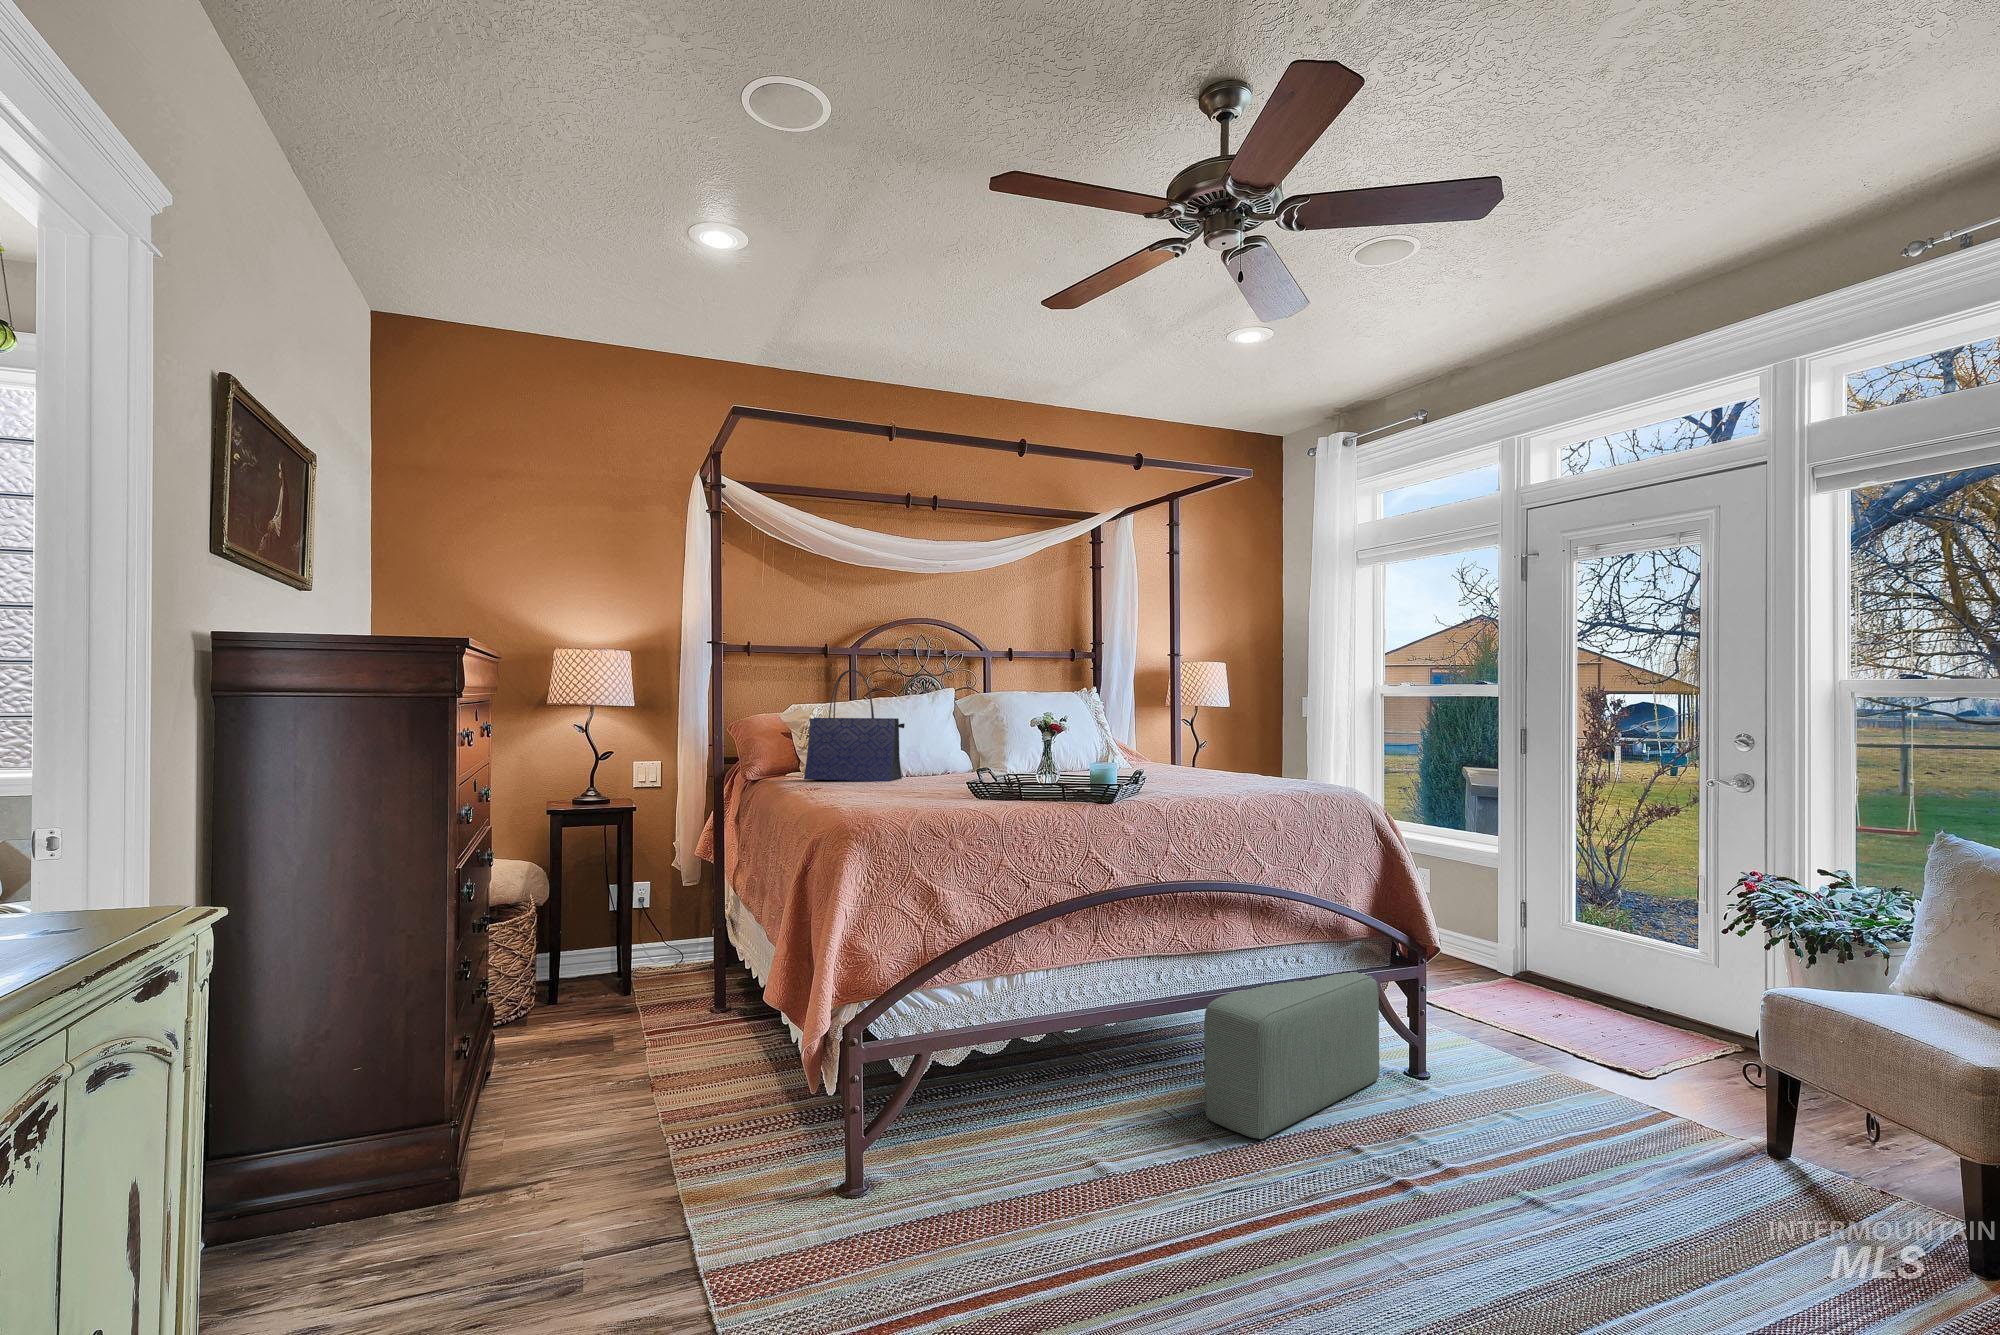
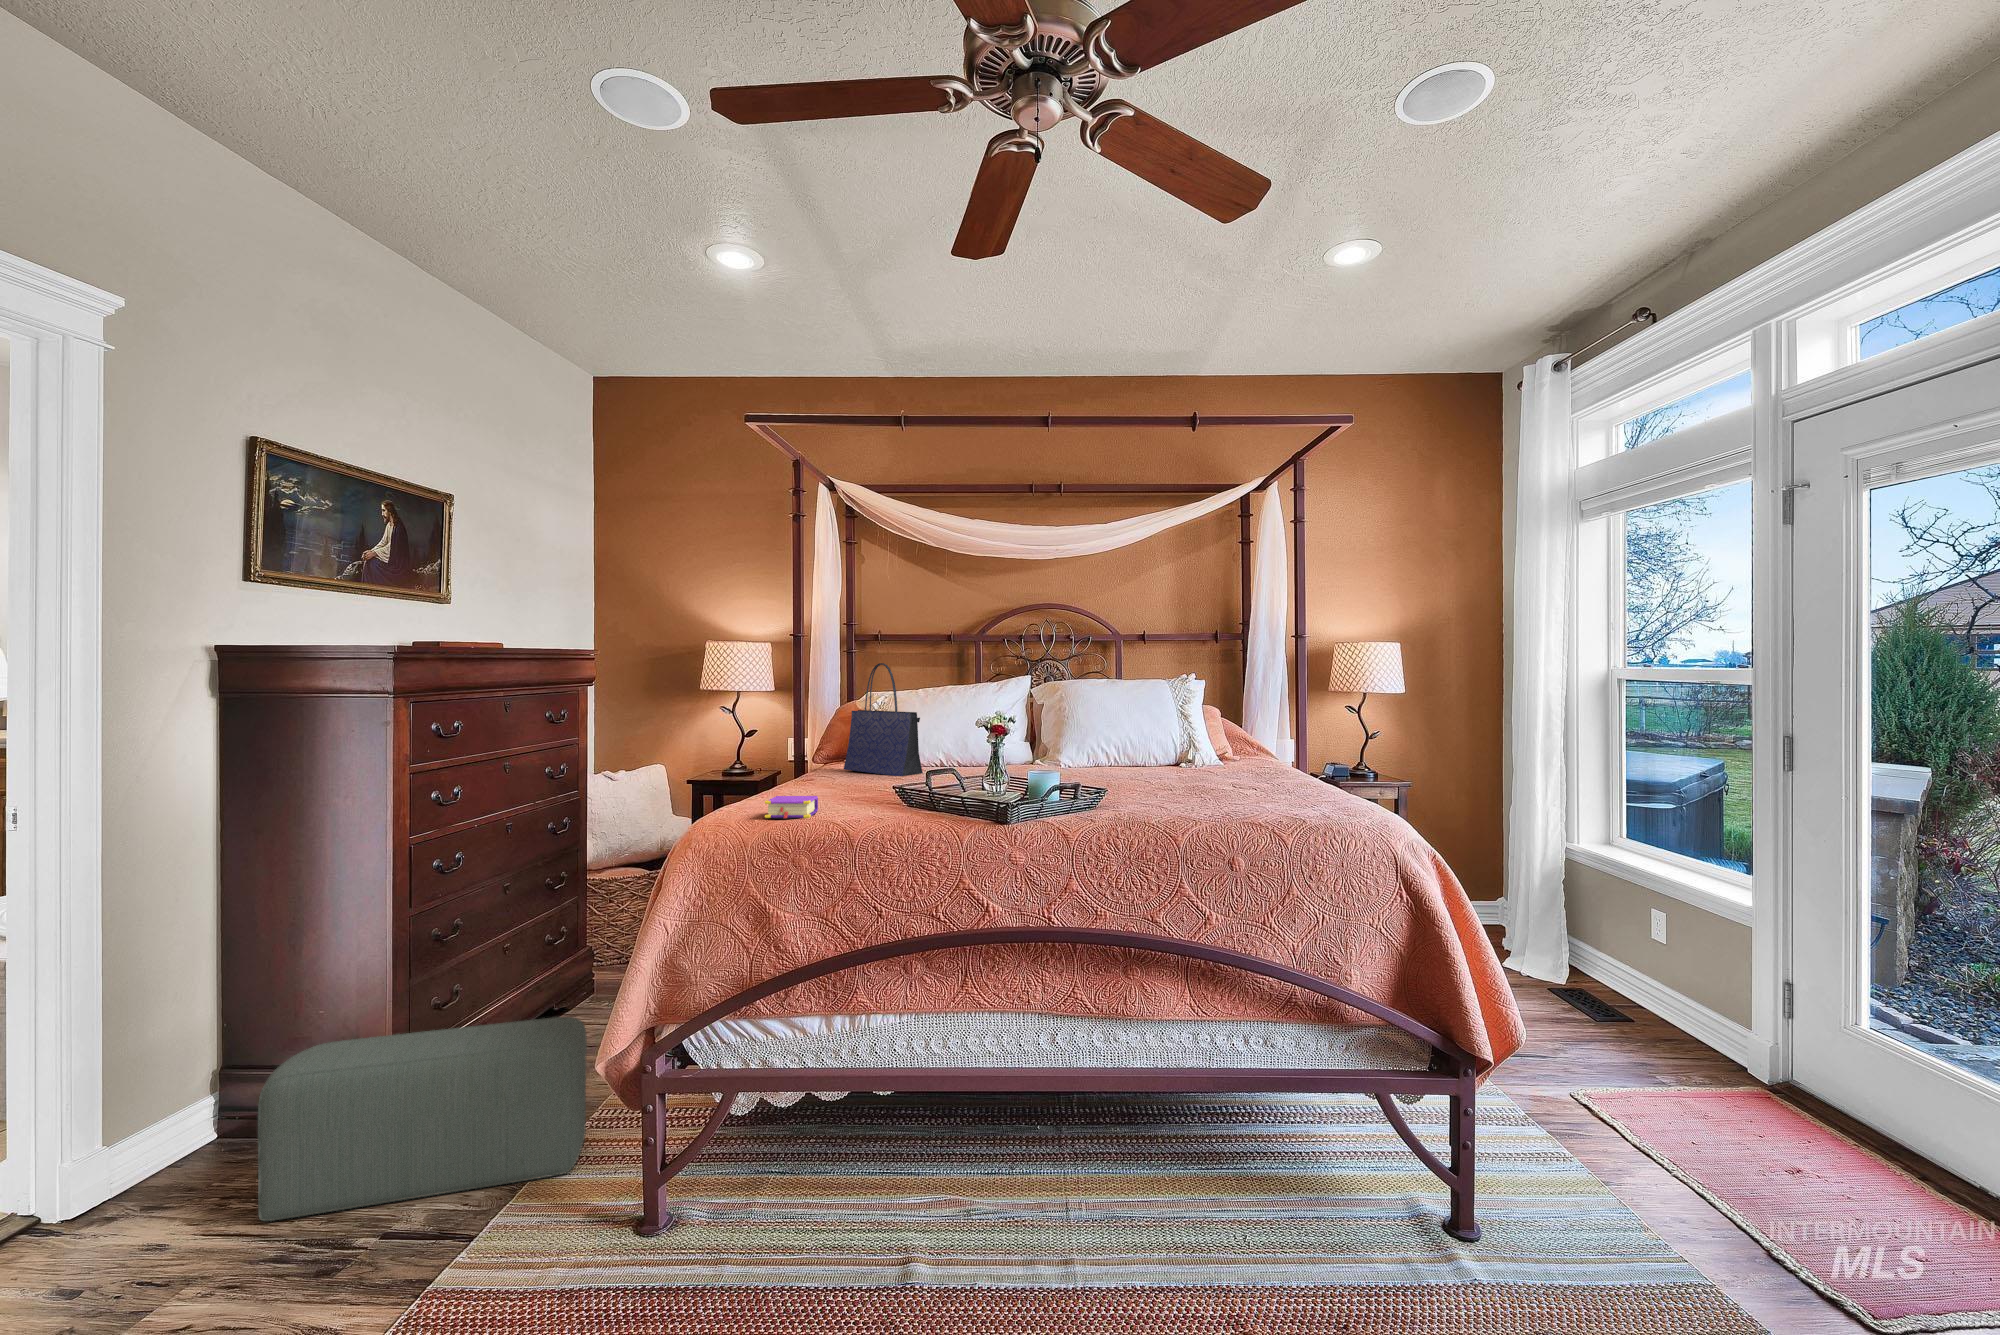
book: none [863,791,955,814] -> present [765,796,818,819]
pouf: present [1204,970,1379,1139] -> present [258,1017,587,1221]

